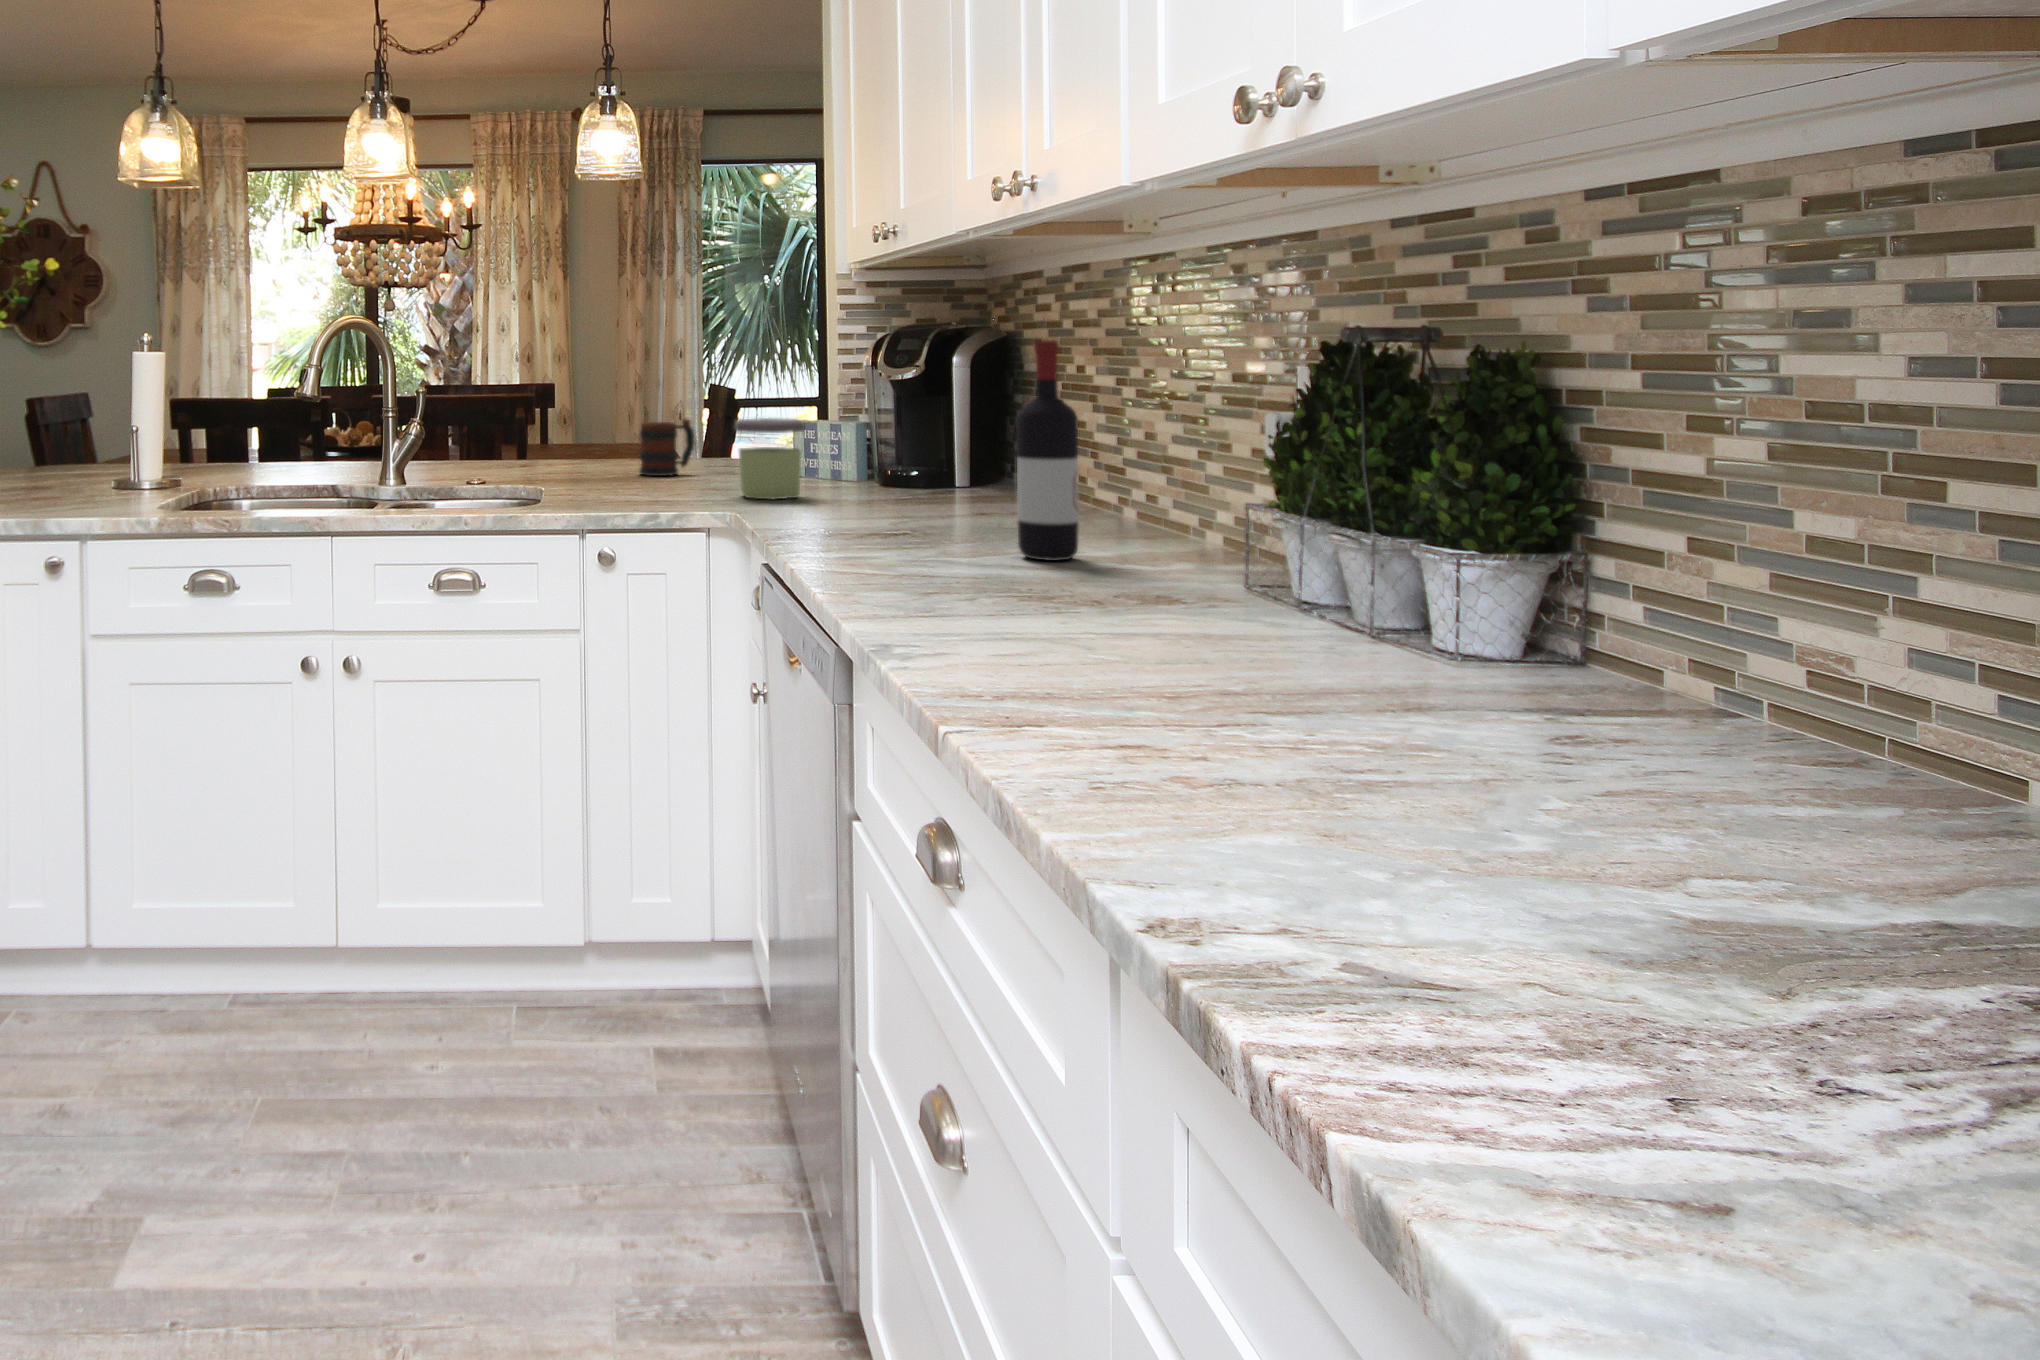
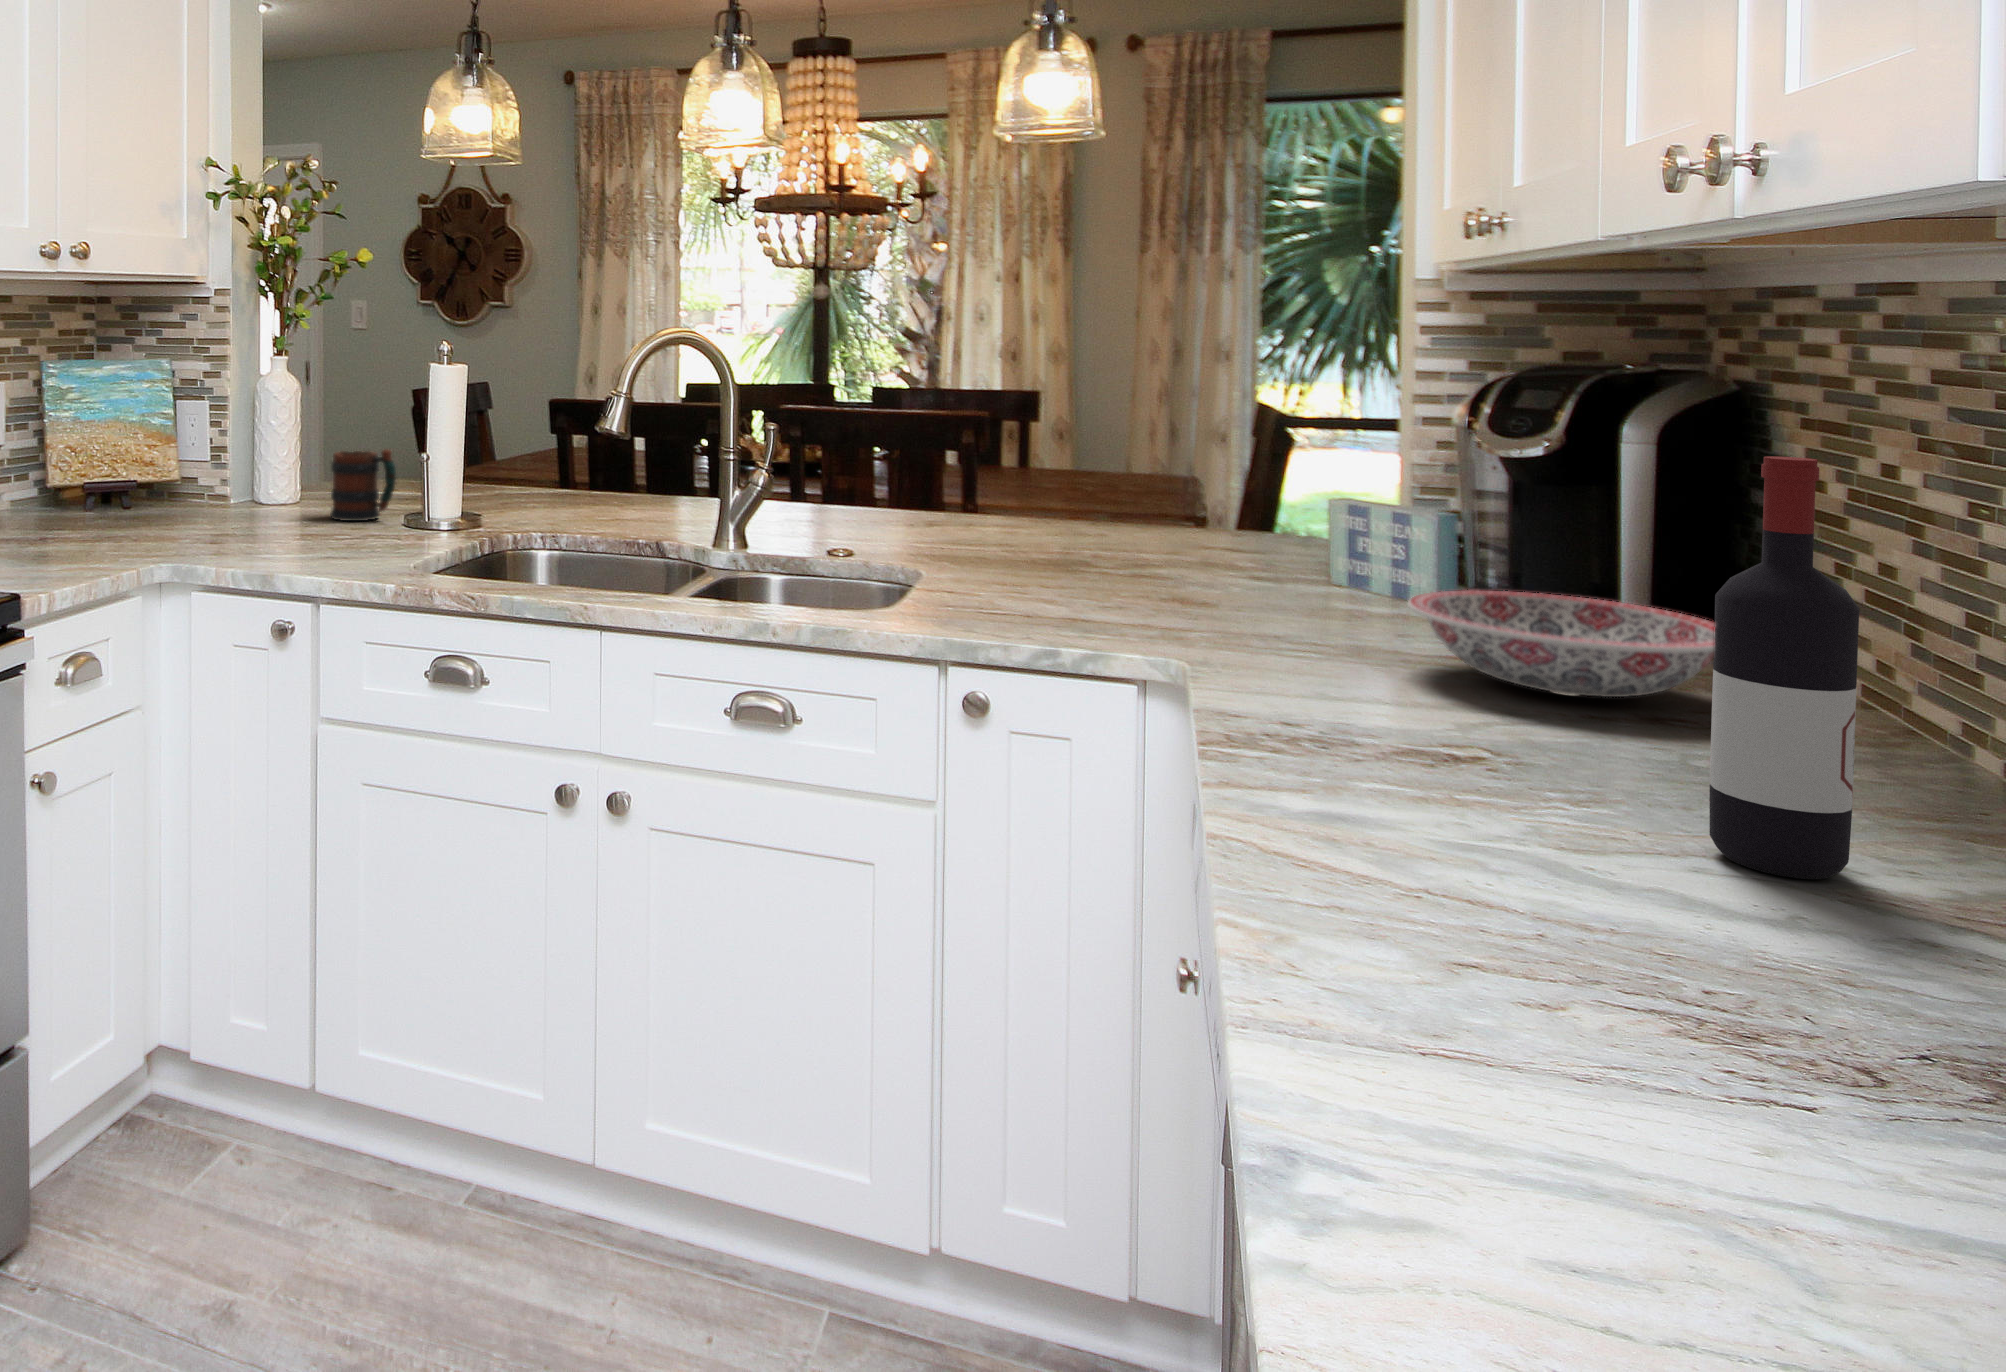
mug: present [640,418,695,476] -> present [330,450,396,521]
jar: present [734,418,805,499] -> none [1225,502,1340,631]
ceramic bowl: none [850,459,1020,512] -> present [1408,590,1715,697]

